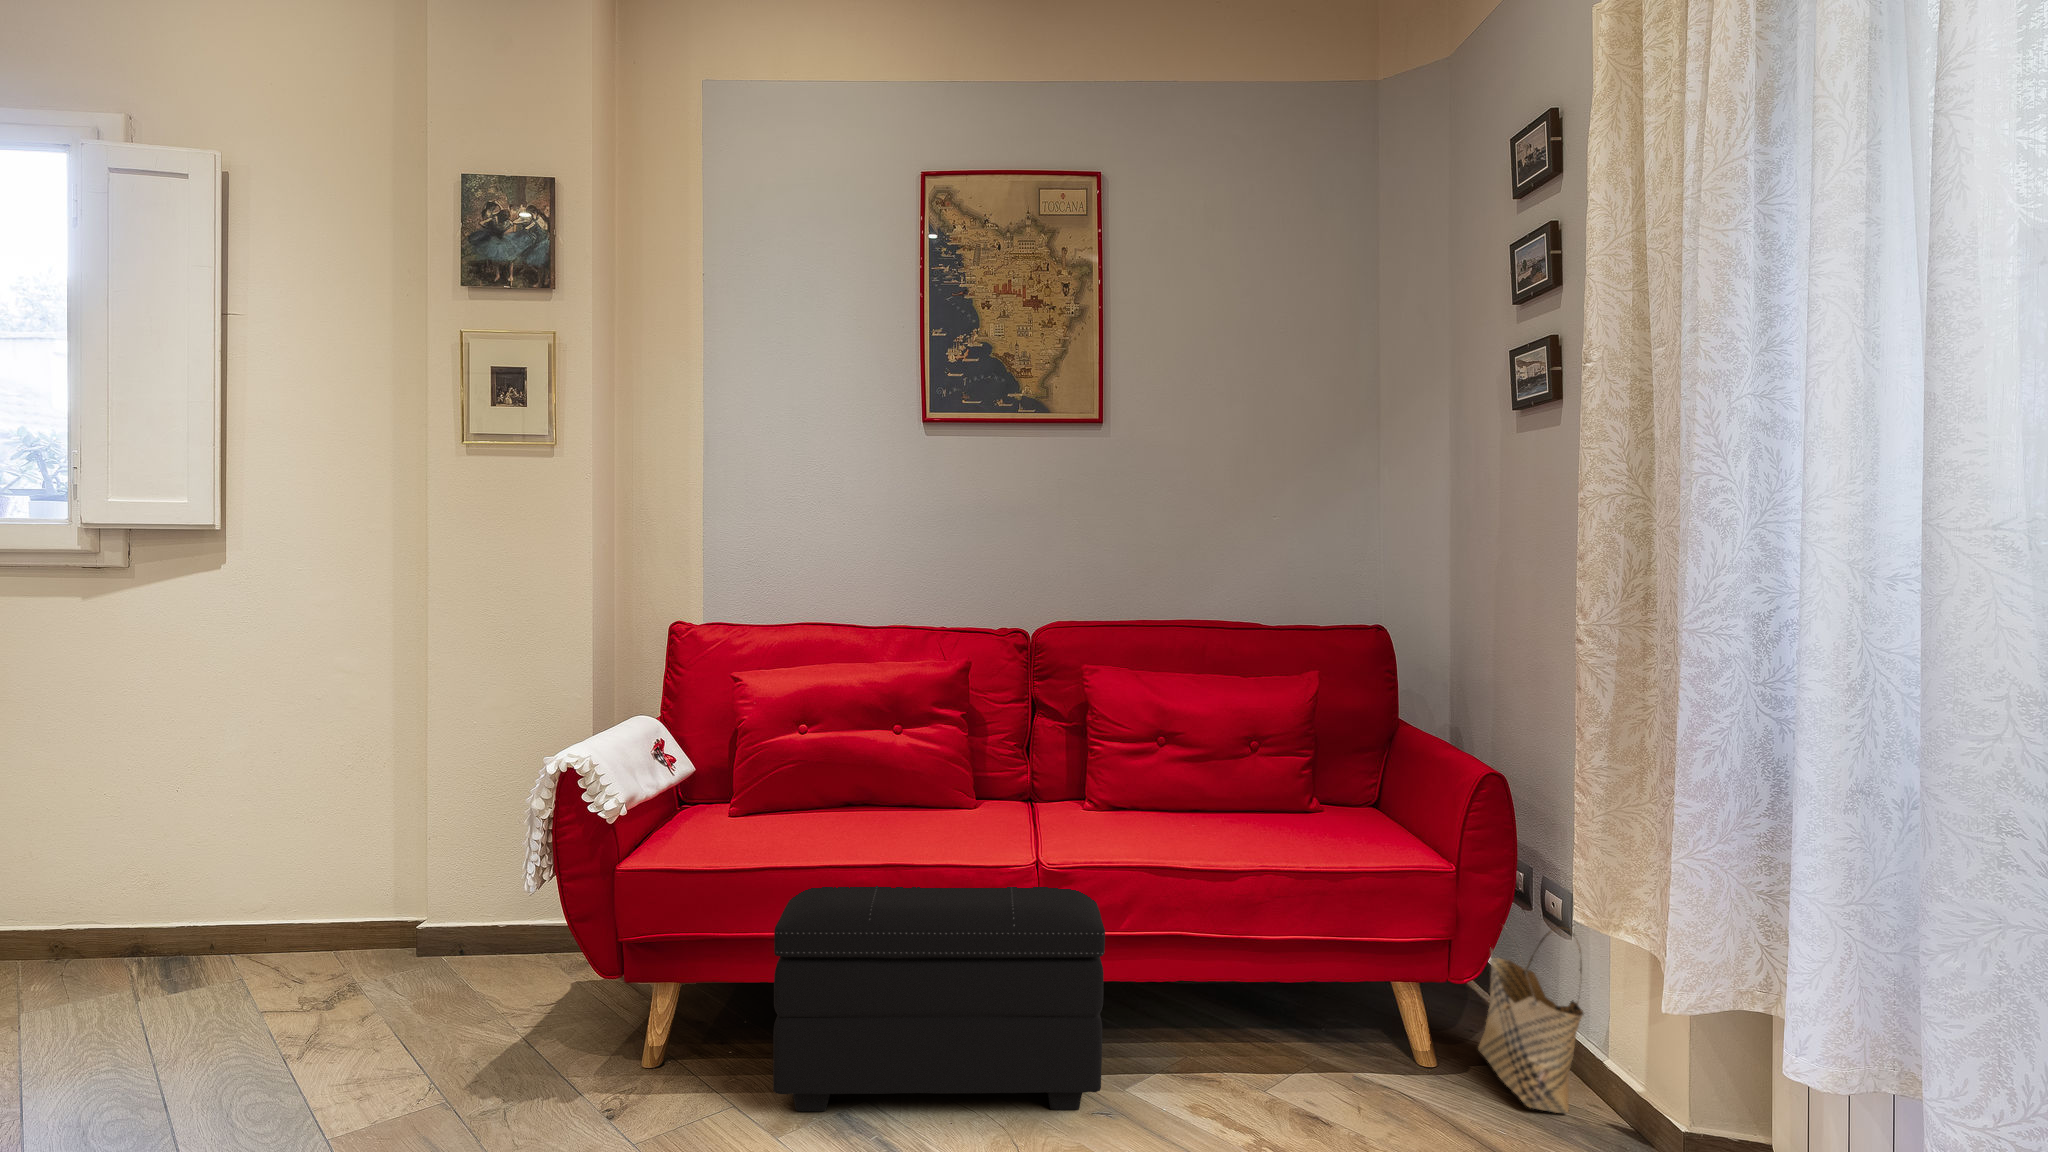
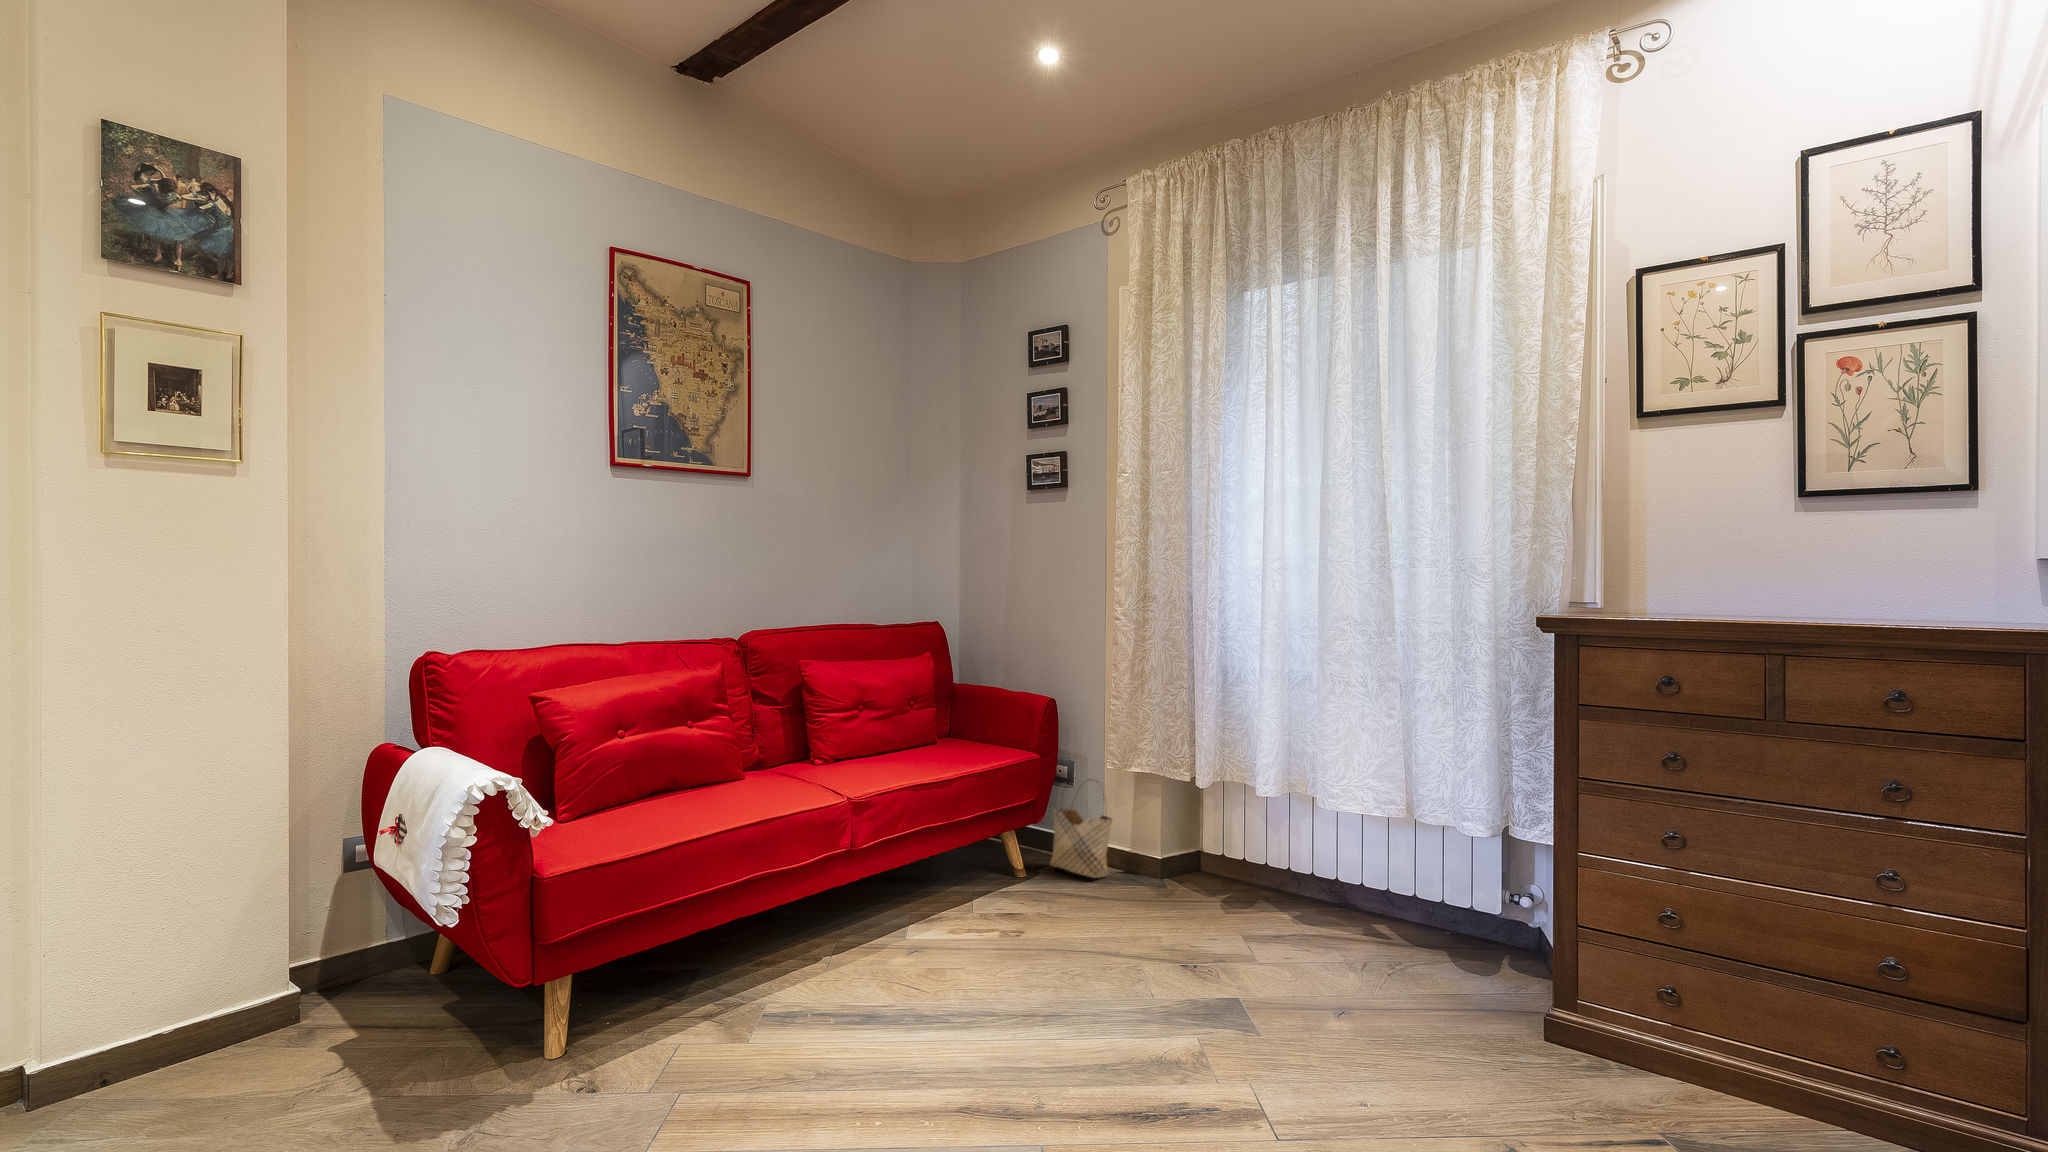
footstool: present [773,886,1105,1111] -> none [638,801,923,1027]

